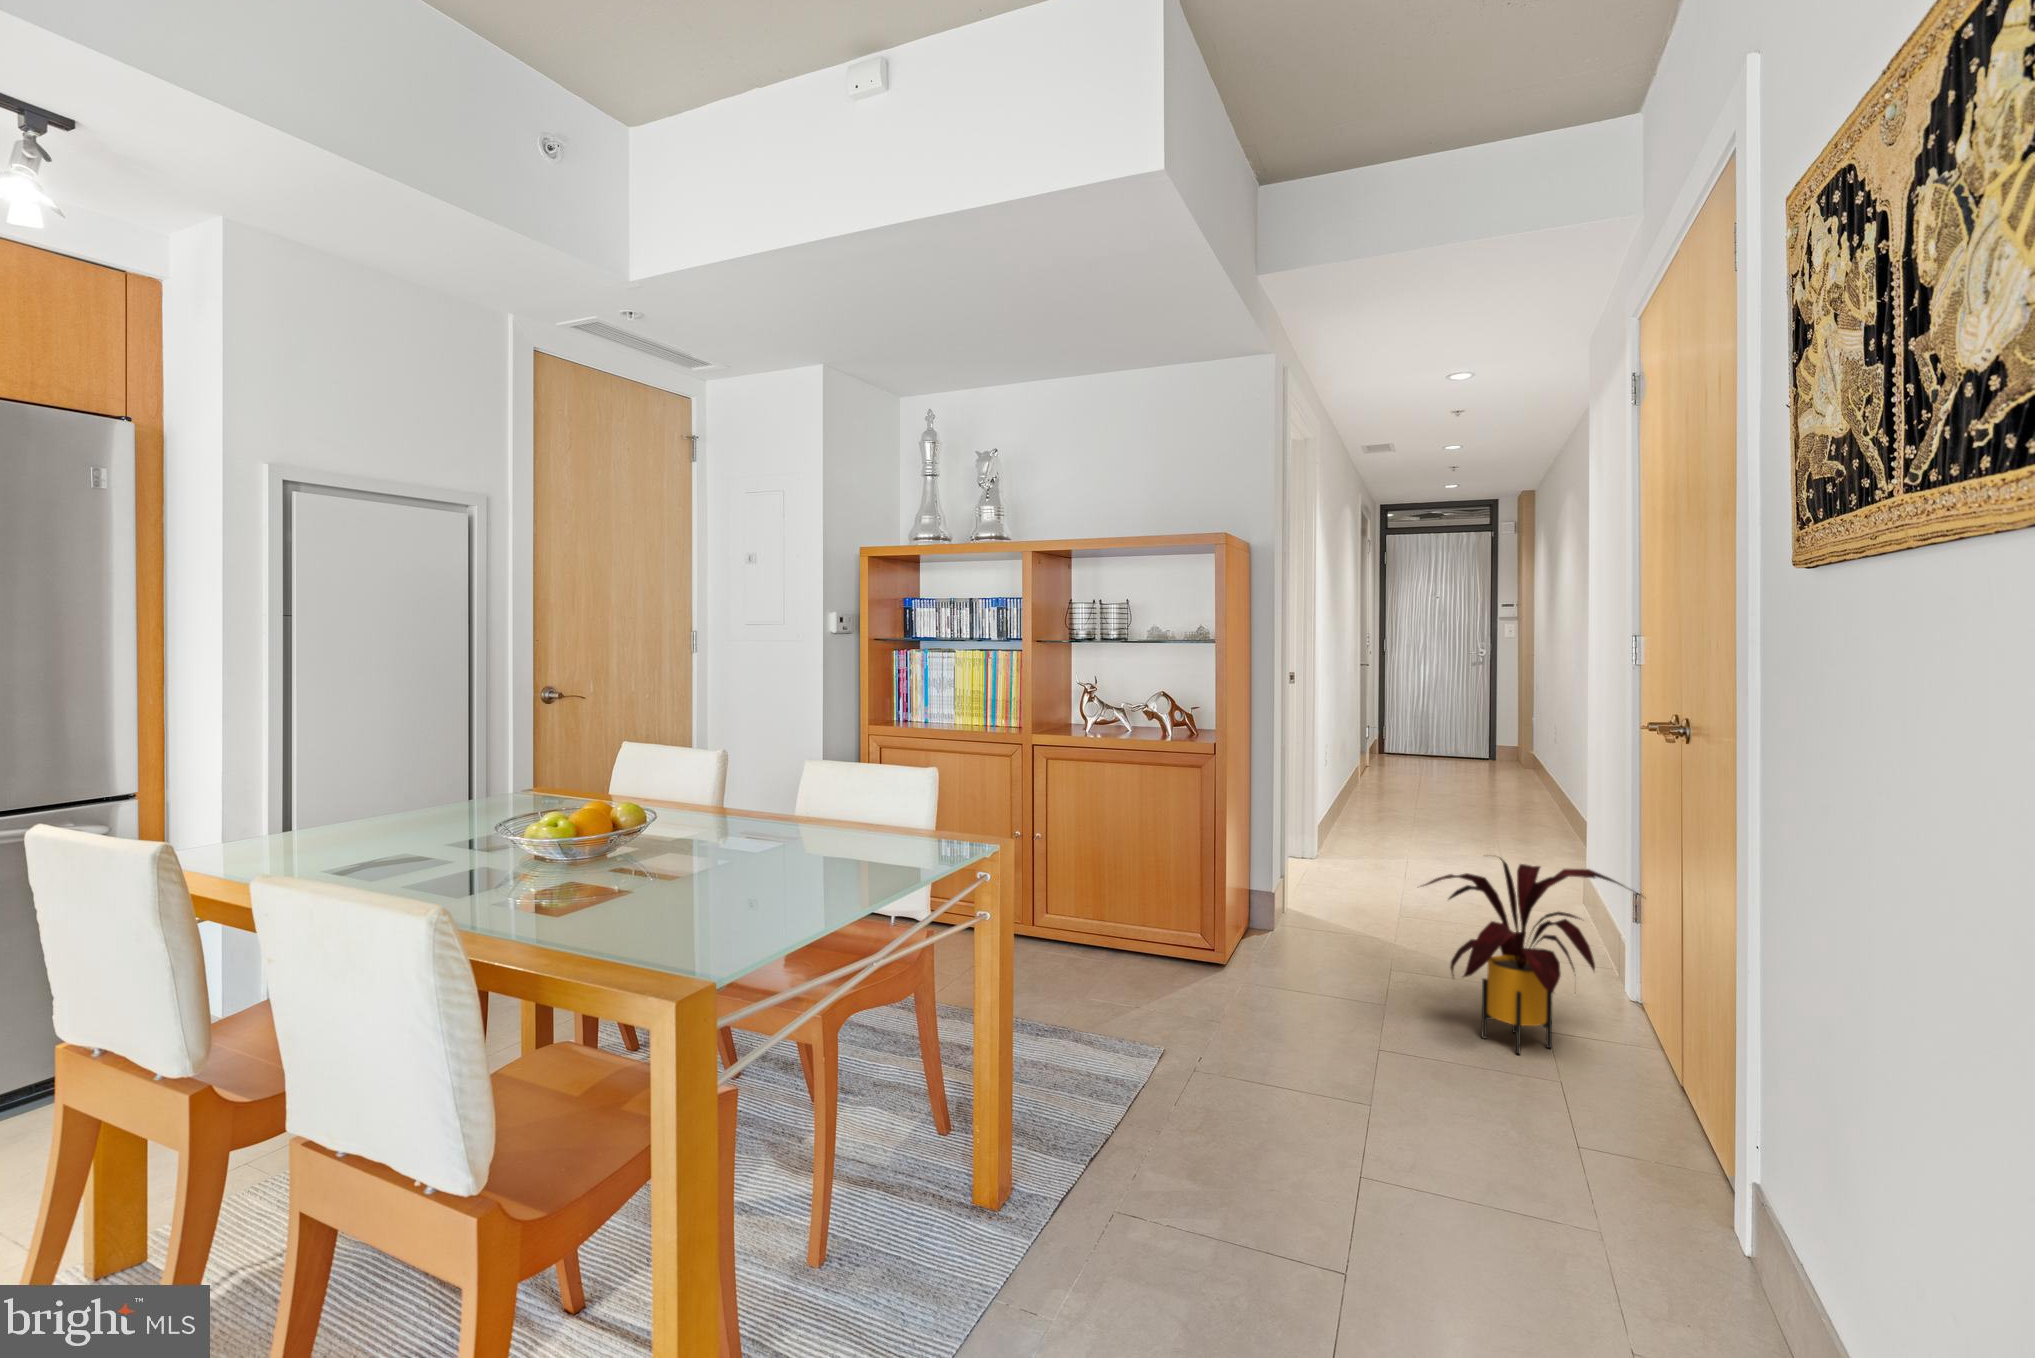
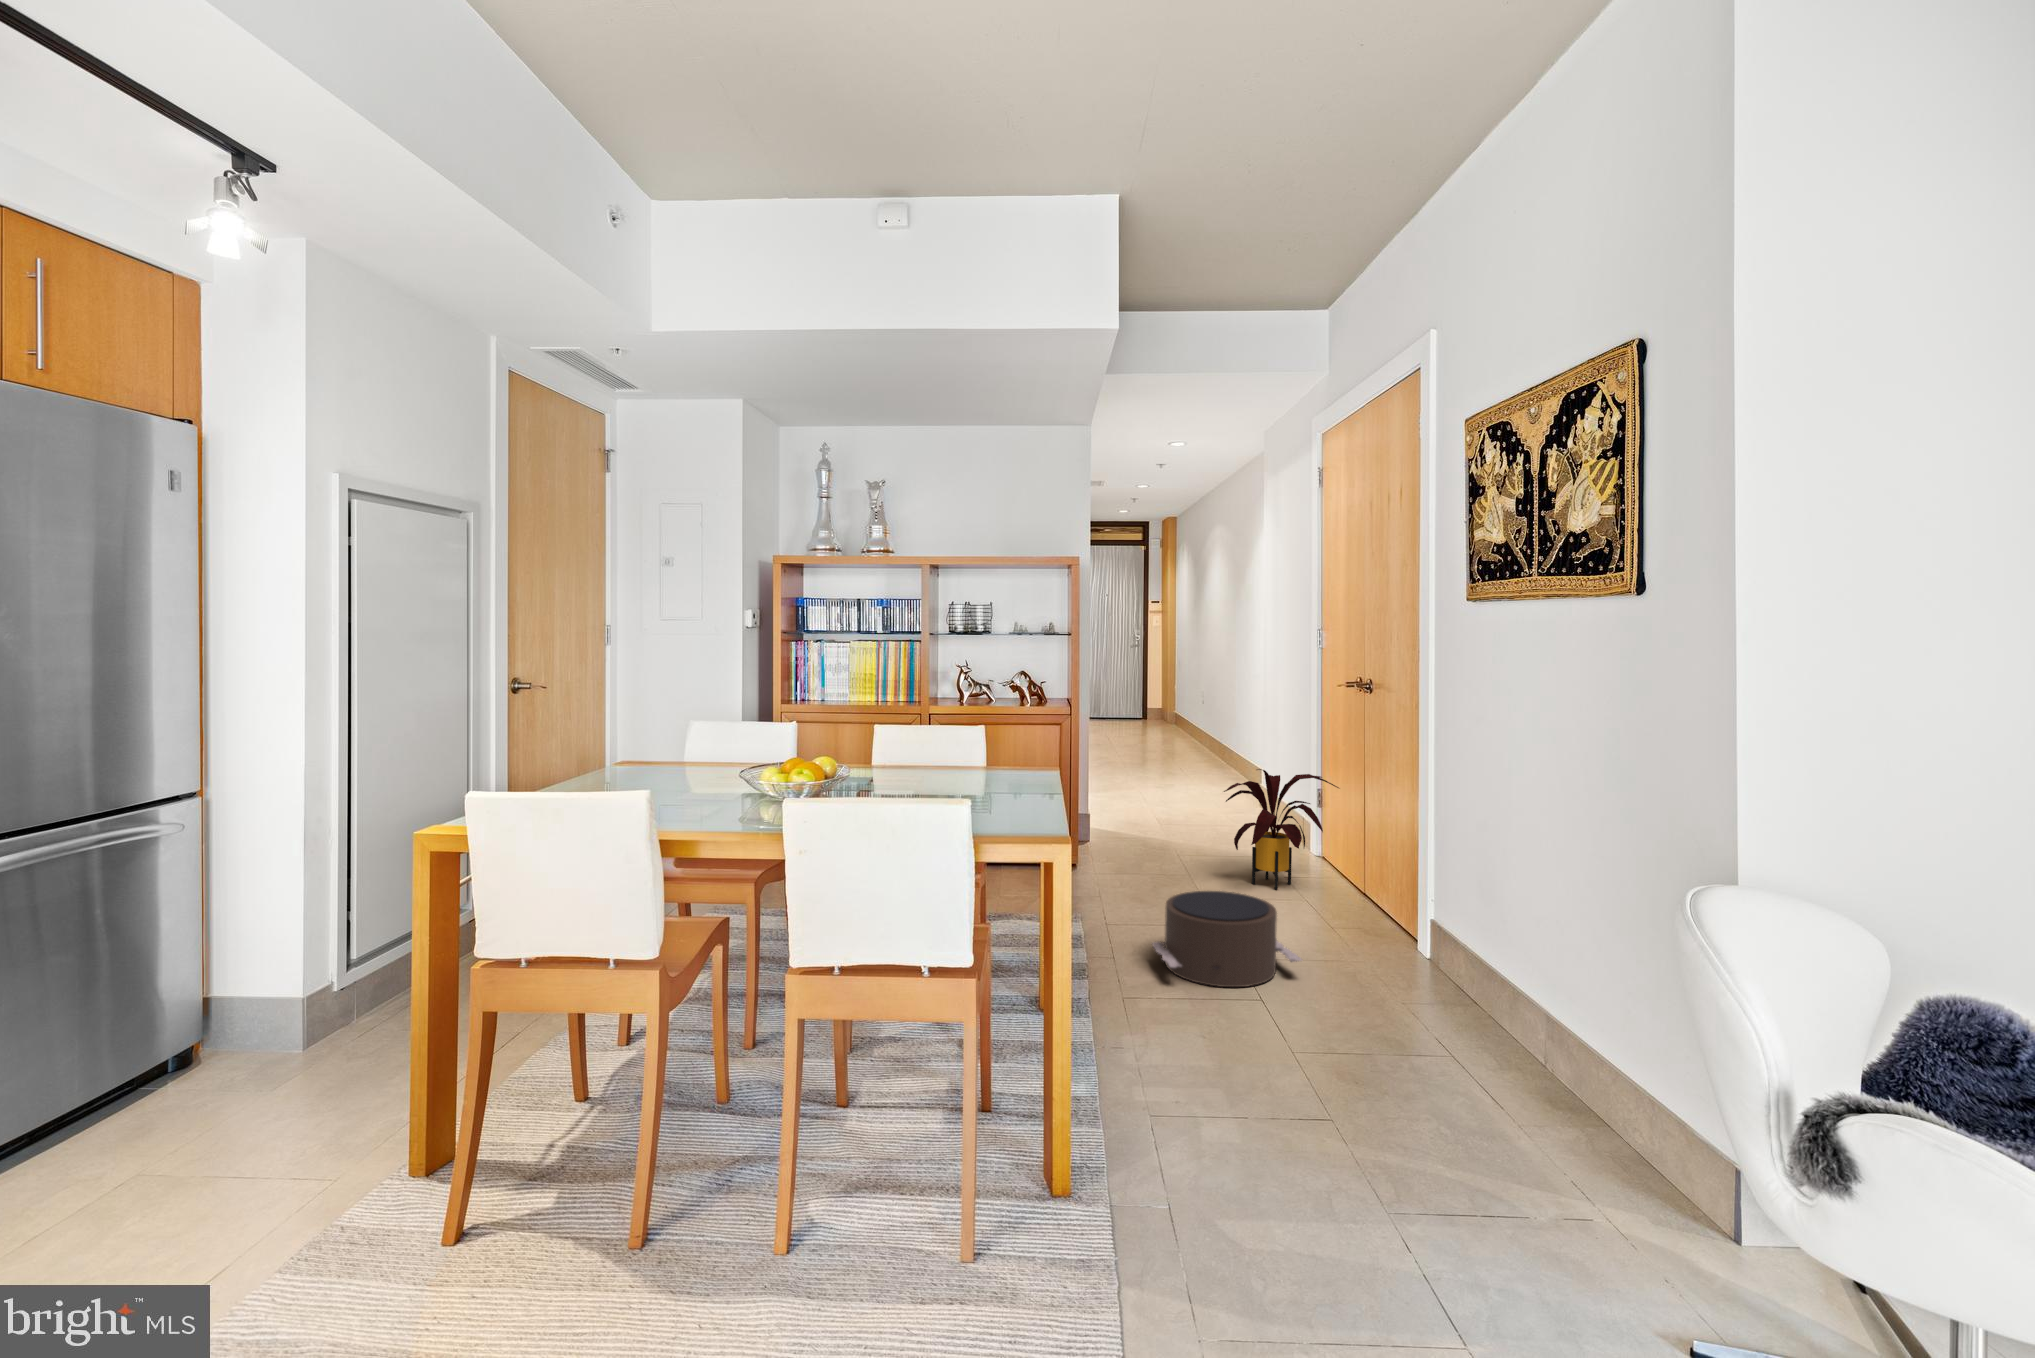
pouf: none [1198,1051,1447,1243] -> present [1152,891,1301,987]

